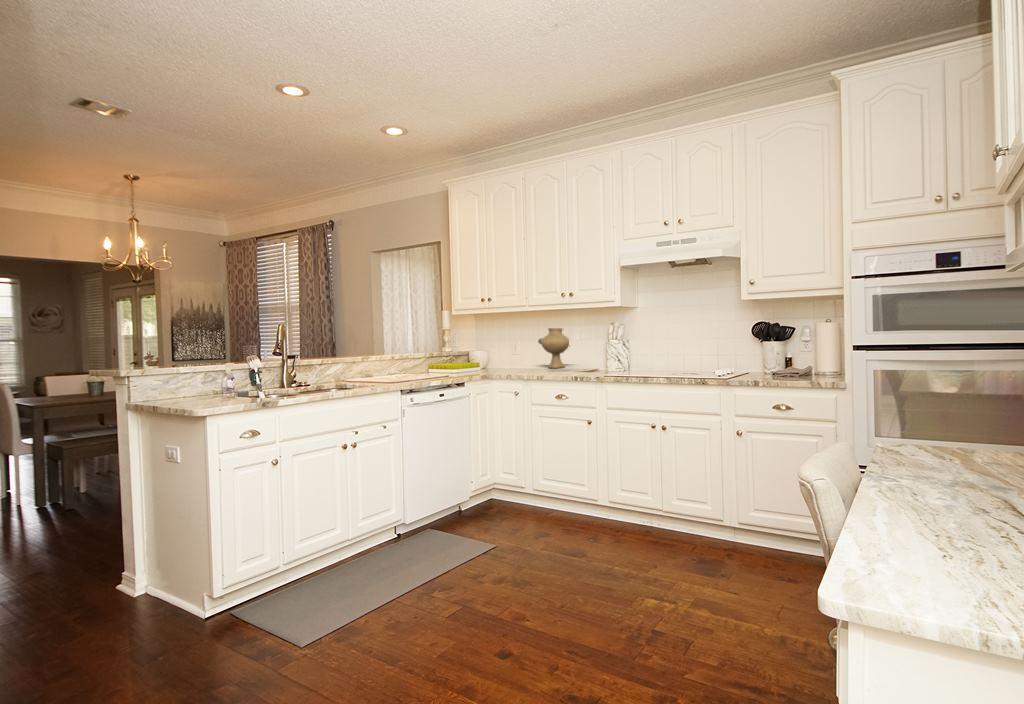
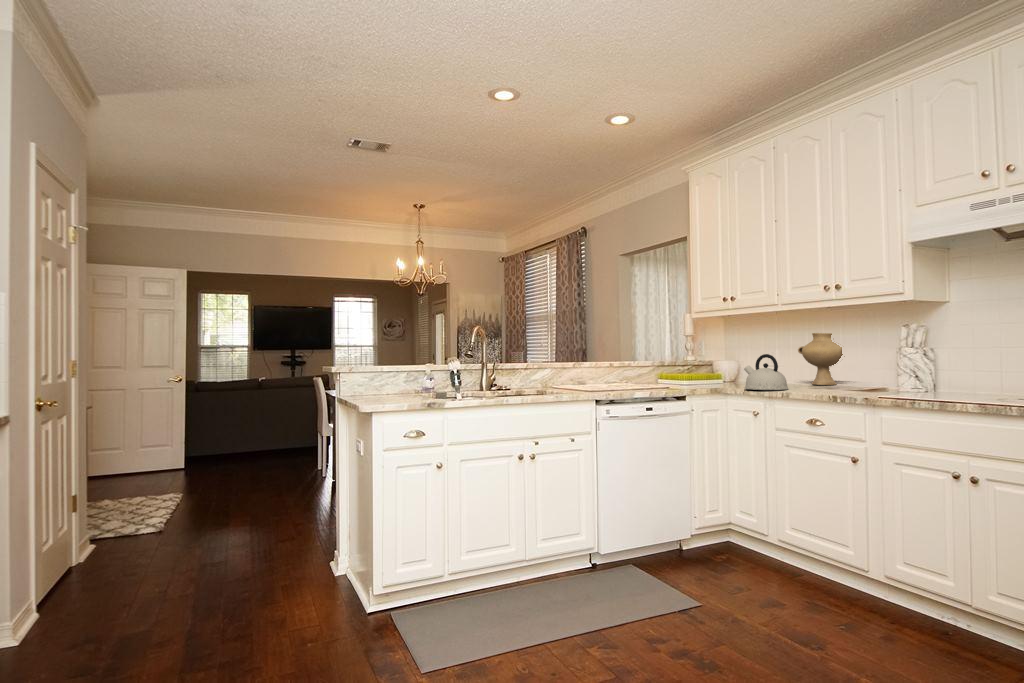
kettle: none [503,345,537,374] -> present [744,354,788,390]

